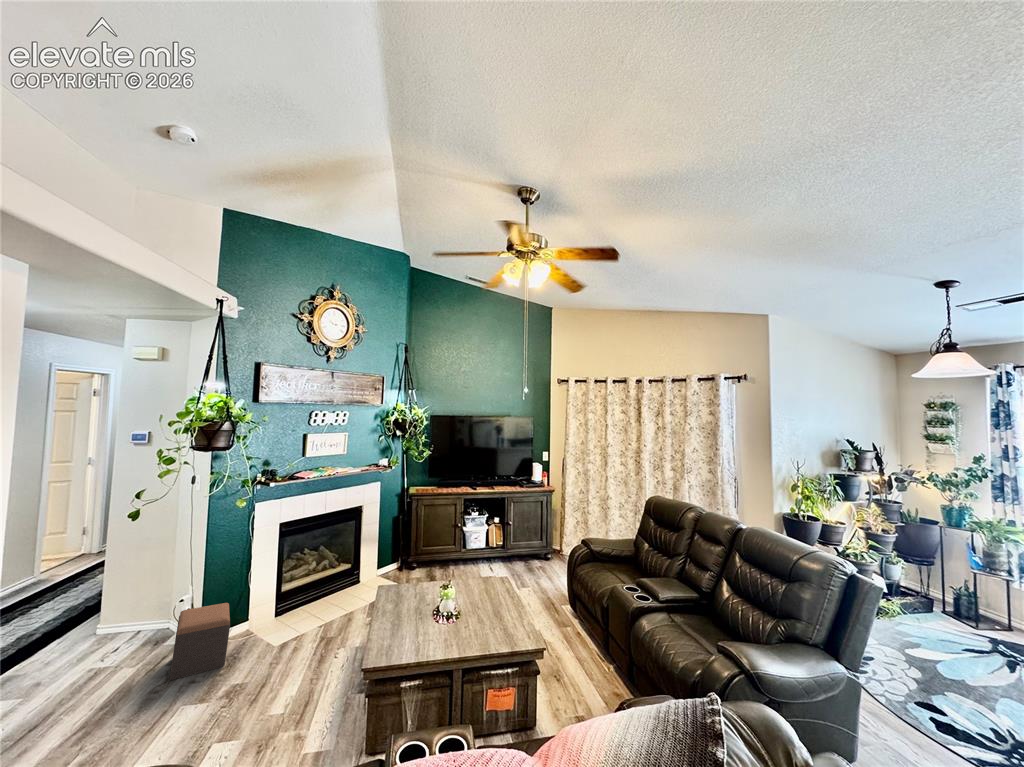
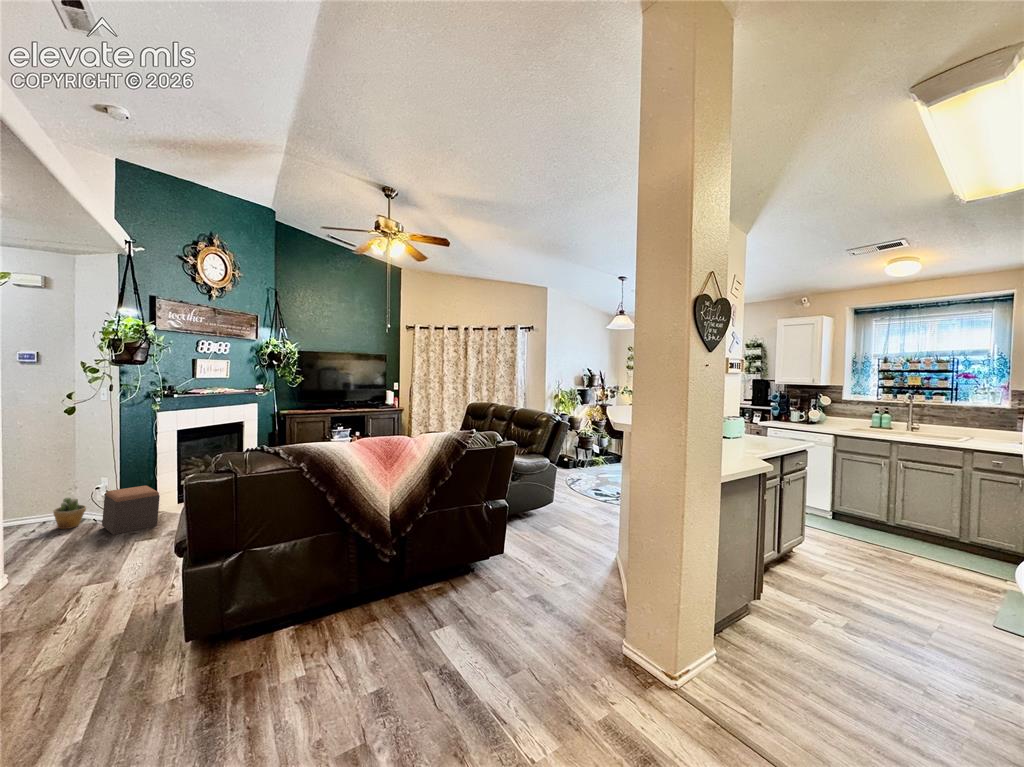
potted plant: none [135,608,171,651] -> present [53,498,86,529]

